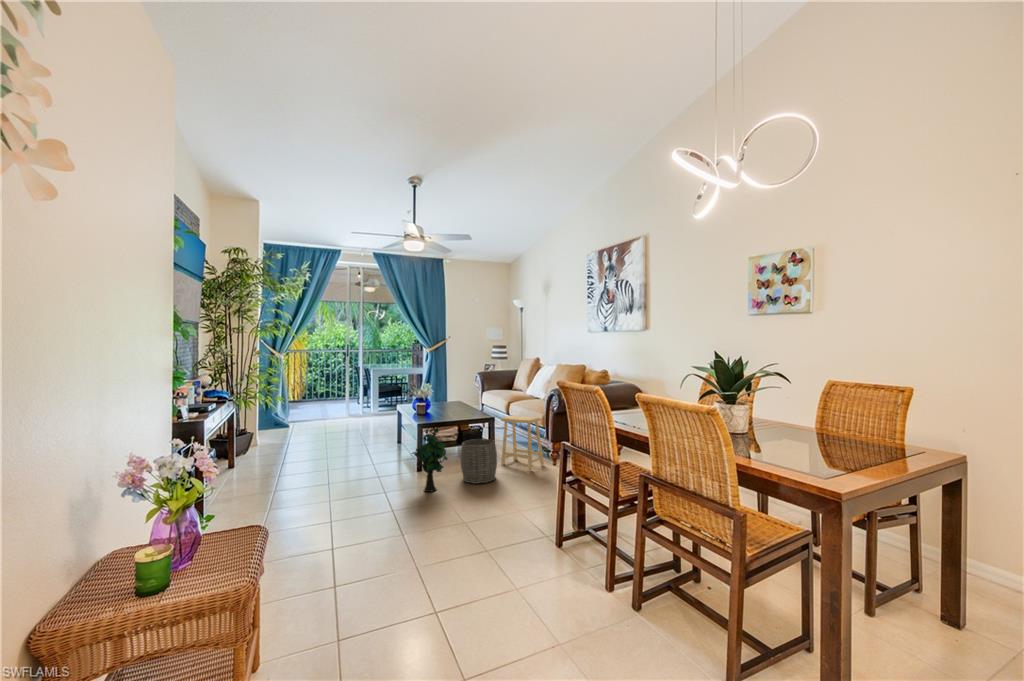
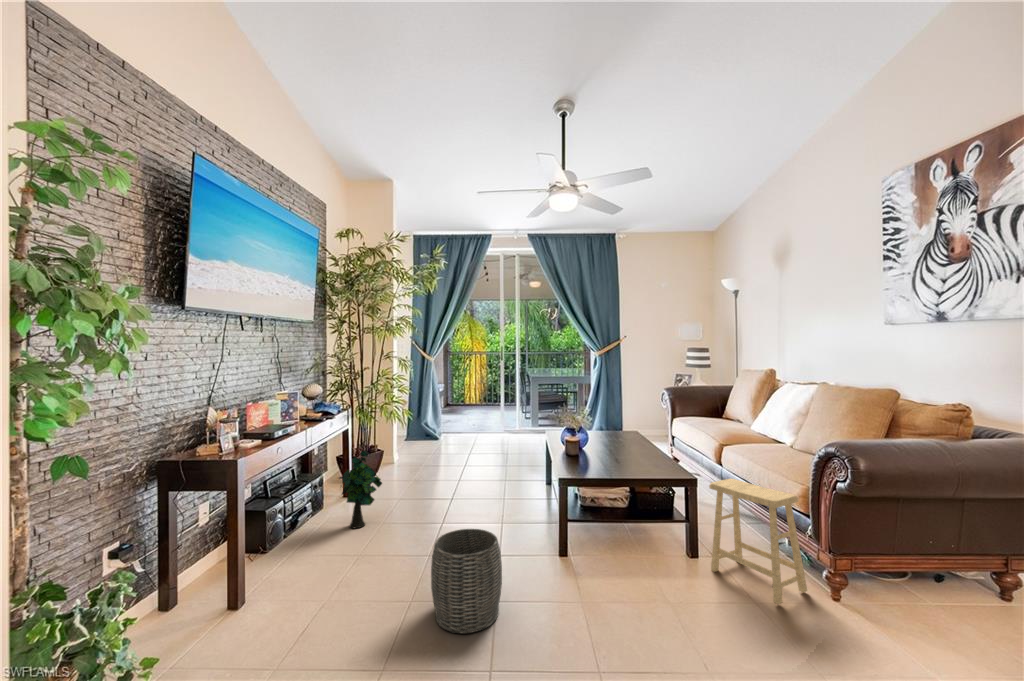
decorative plant: present [412,428,448,492] -> present [339,451,382,528]
woven basket: present [460,439,497,484] -> present [431,529,502,633]

